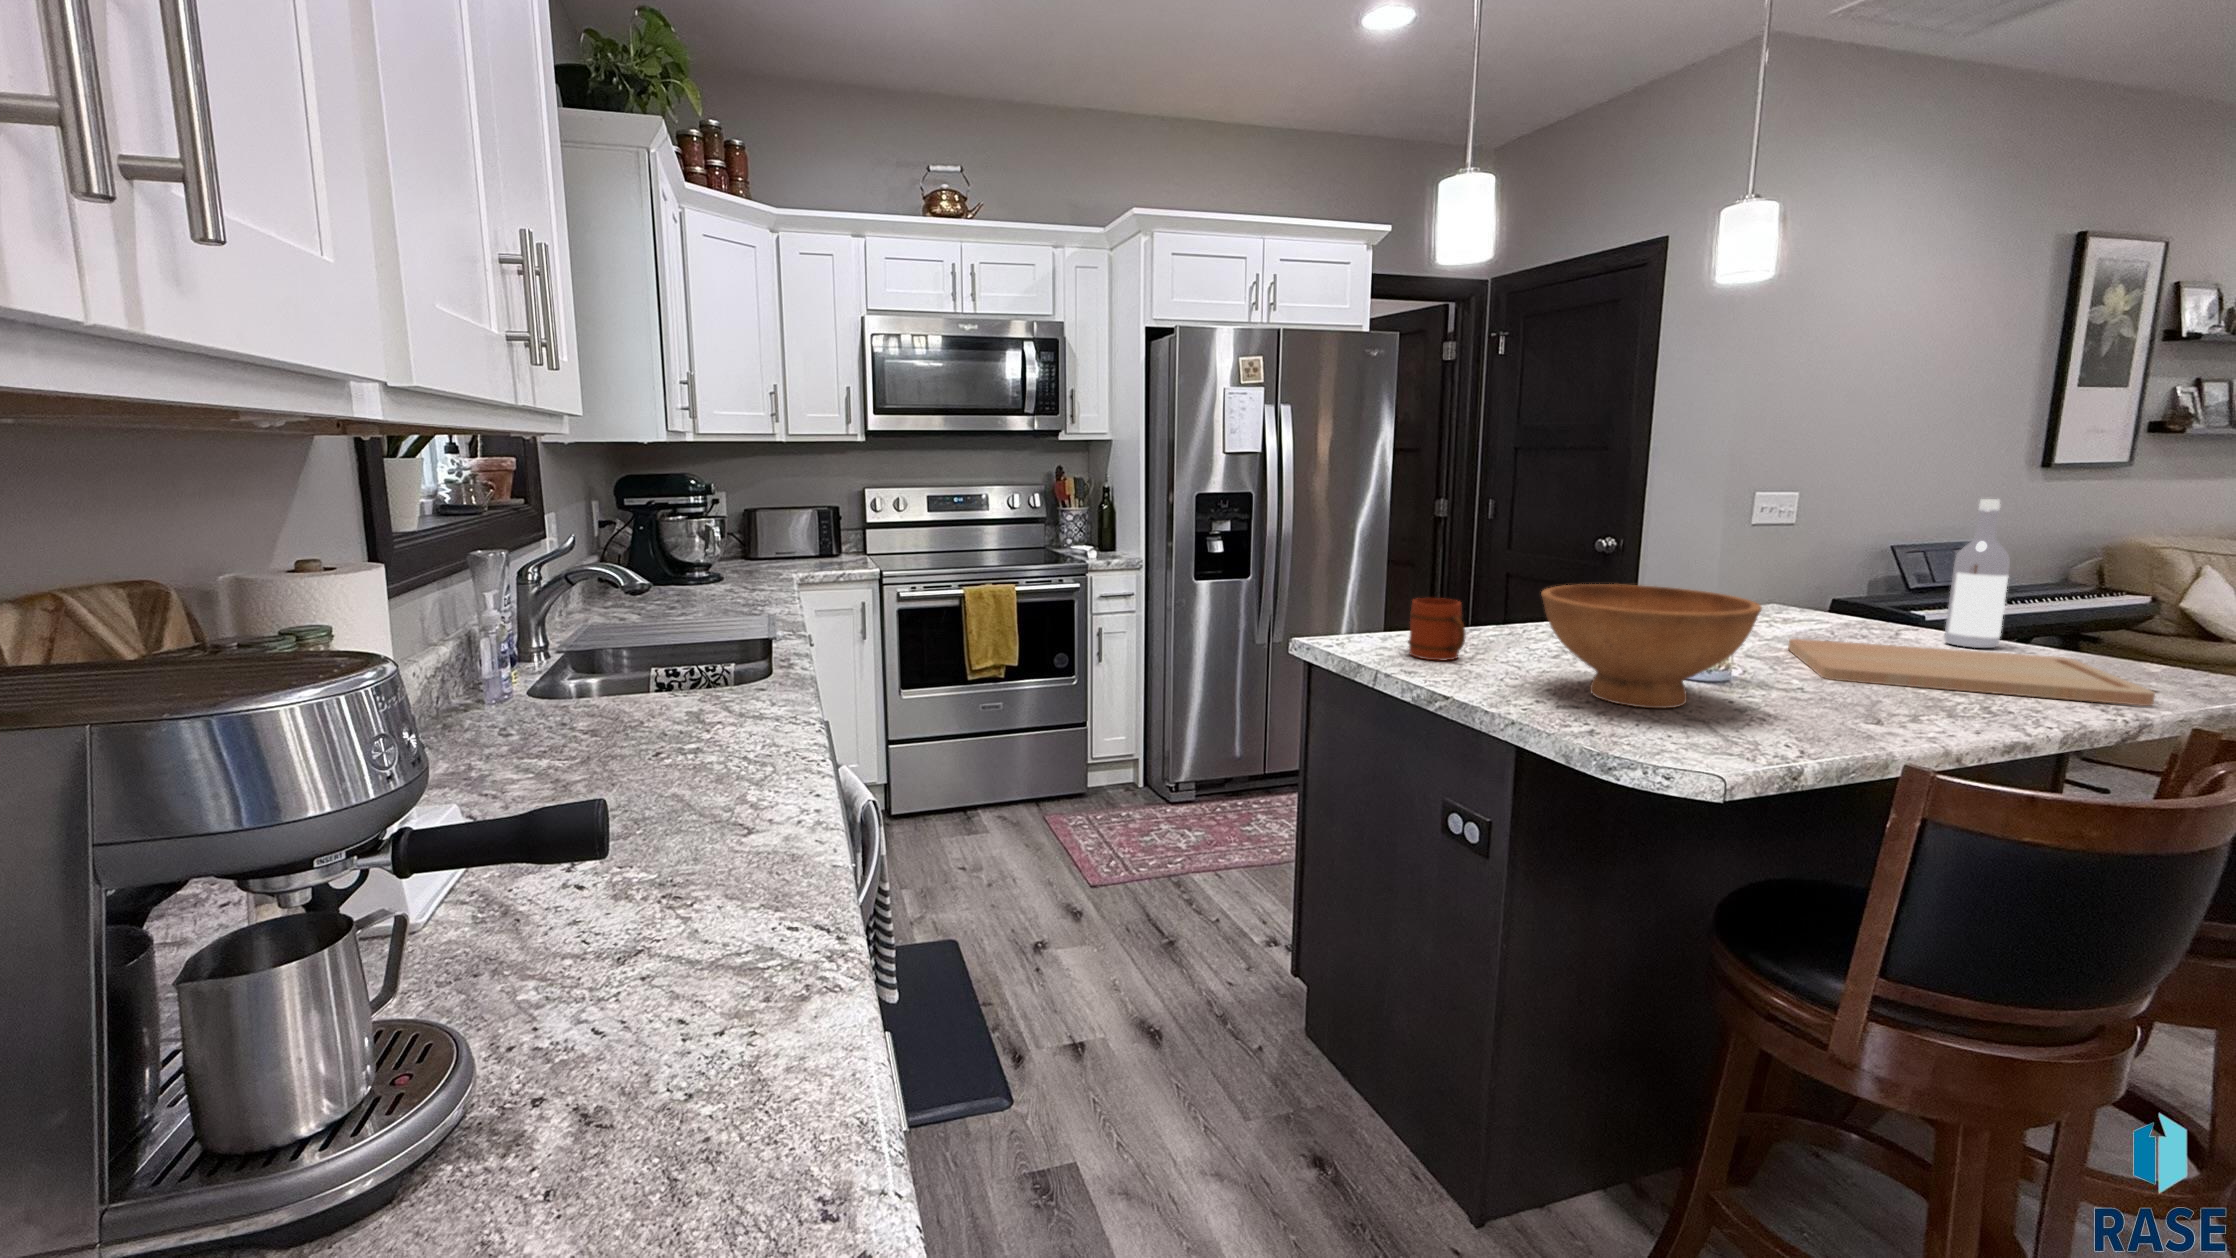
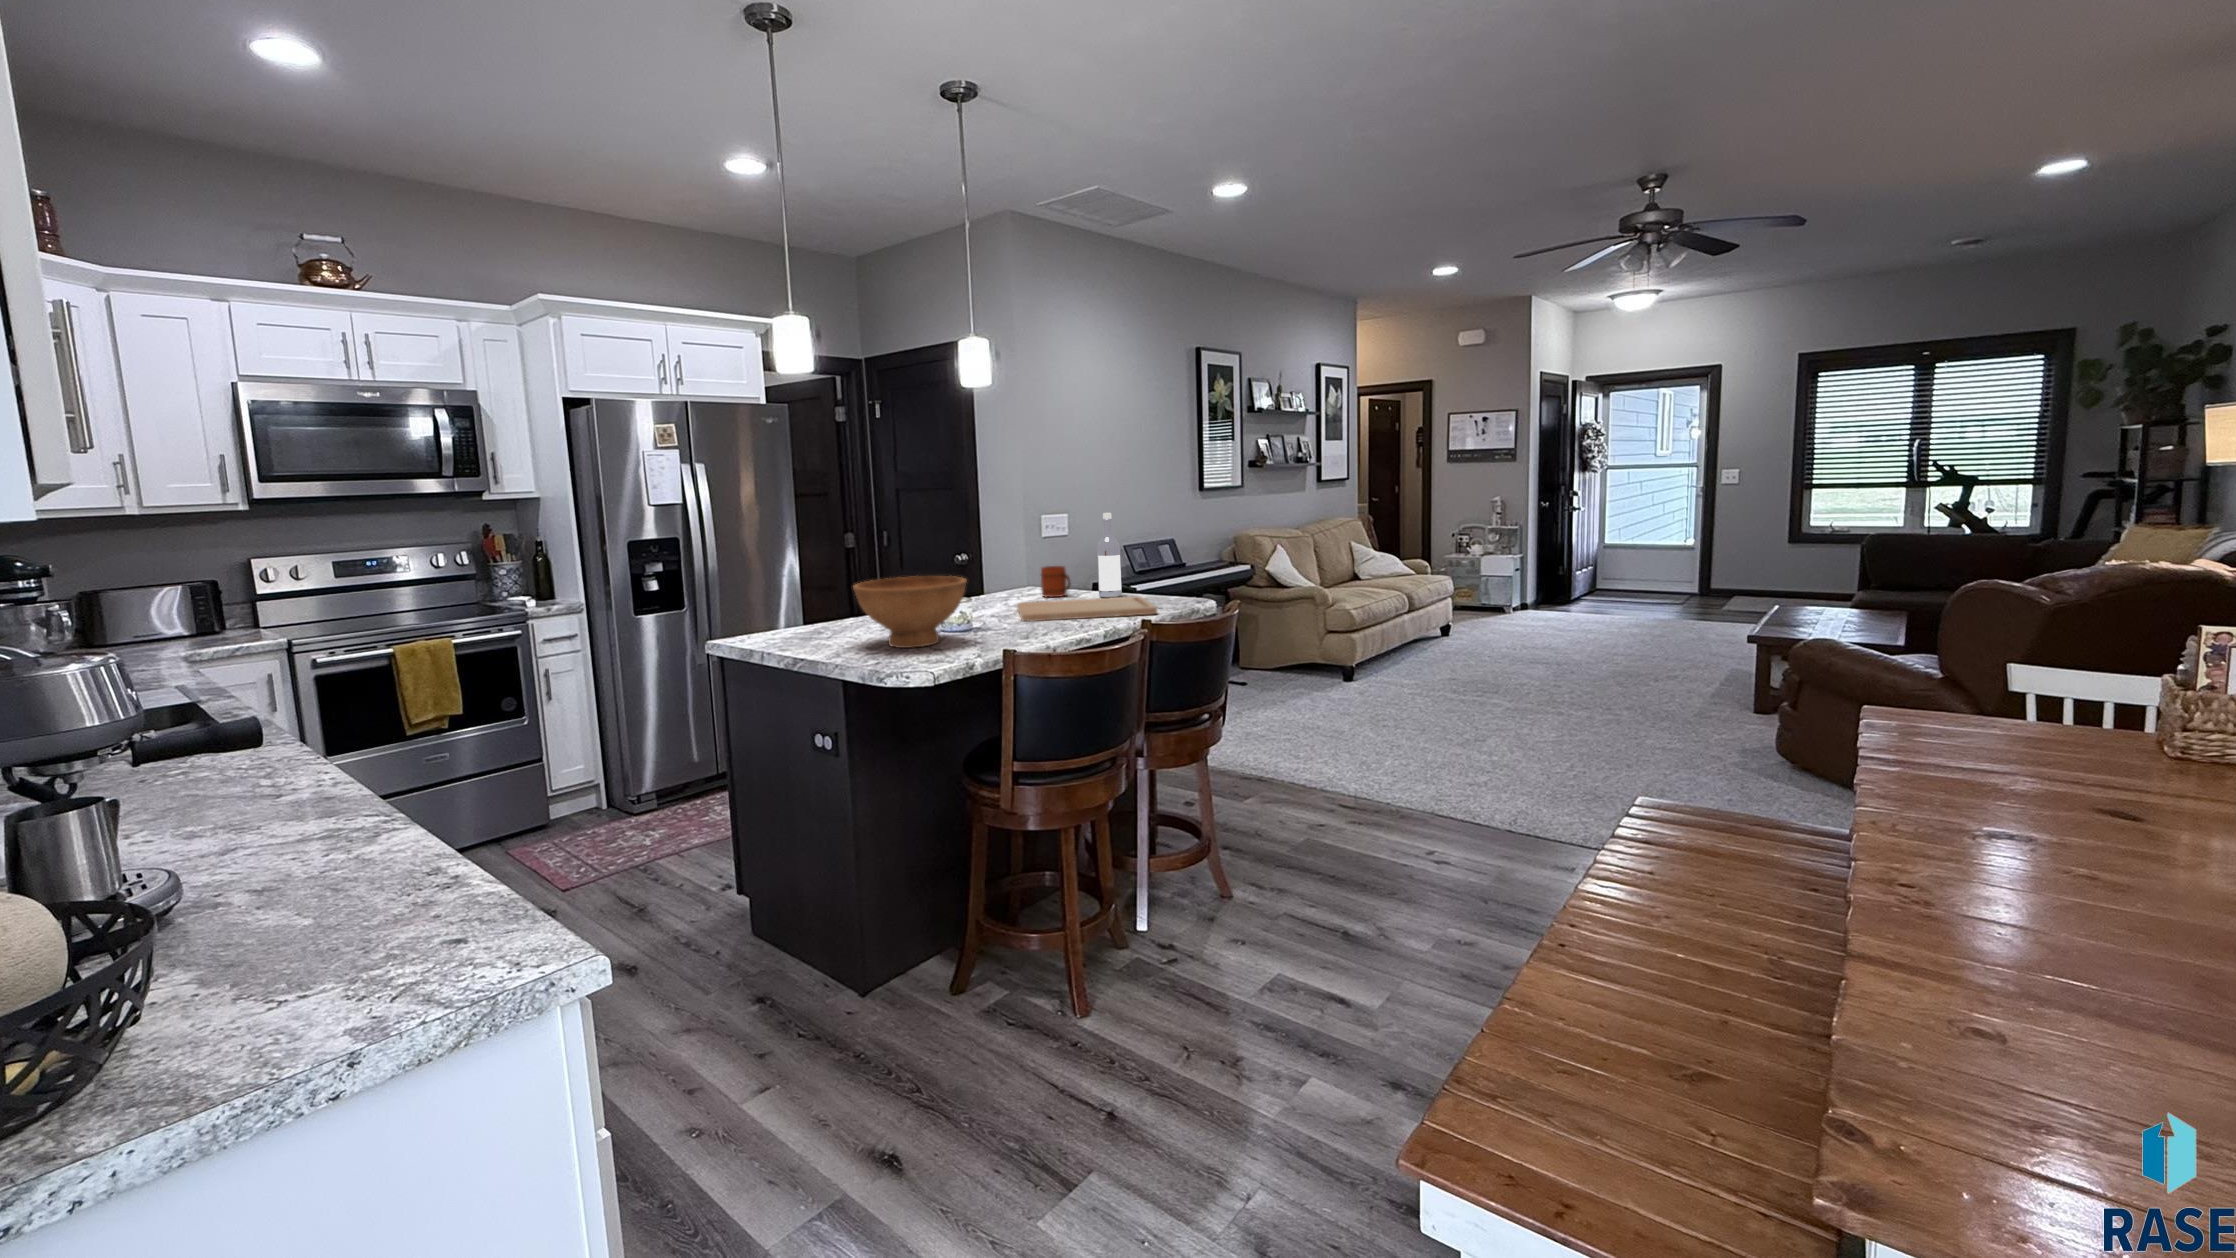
mug: present [1408,598,1466,660] -> present [1041,566,1071,597]

